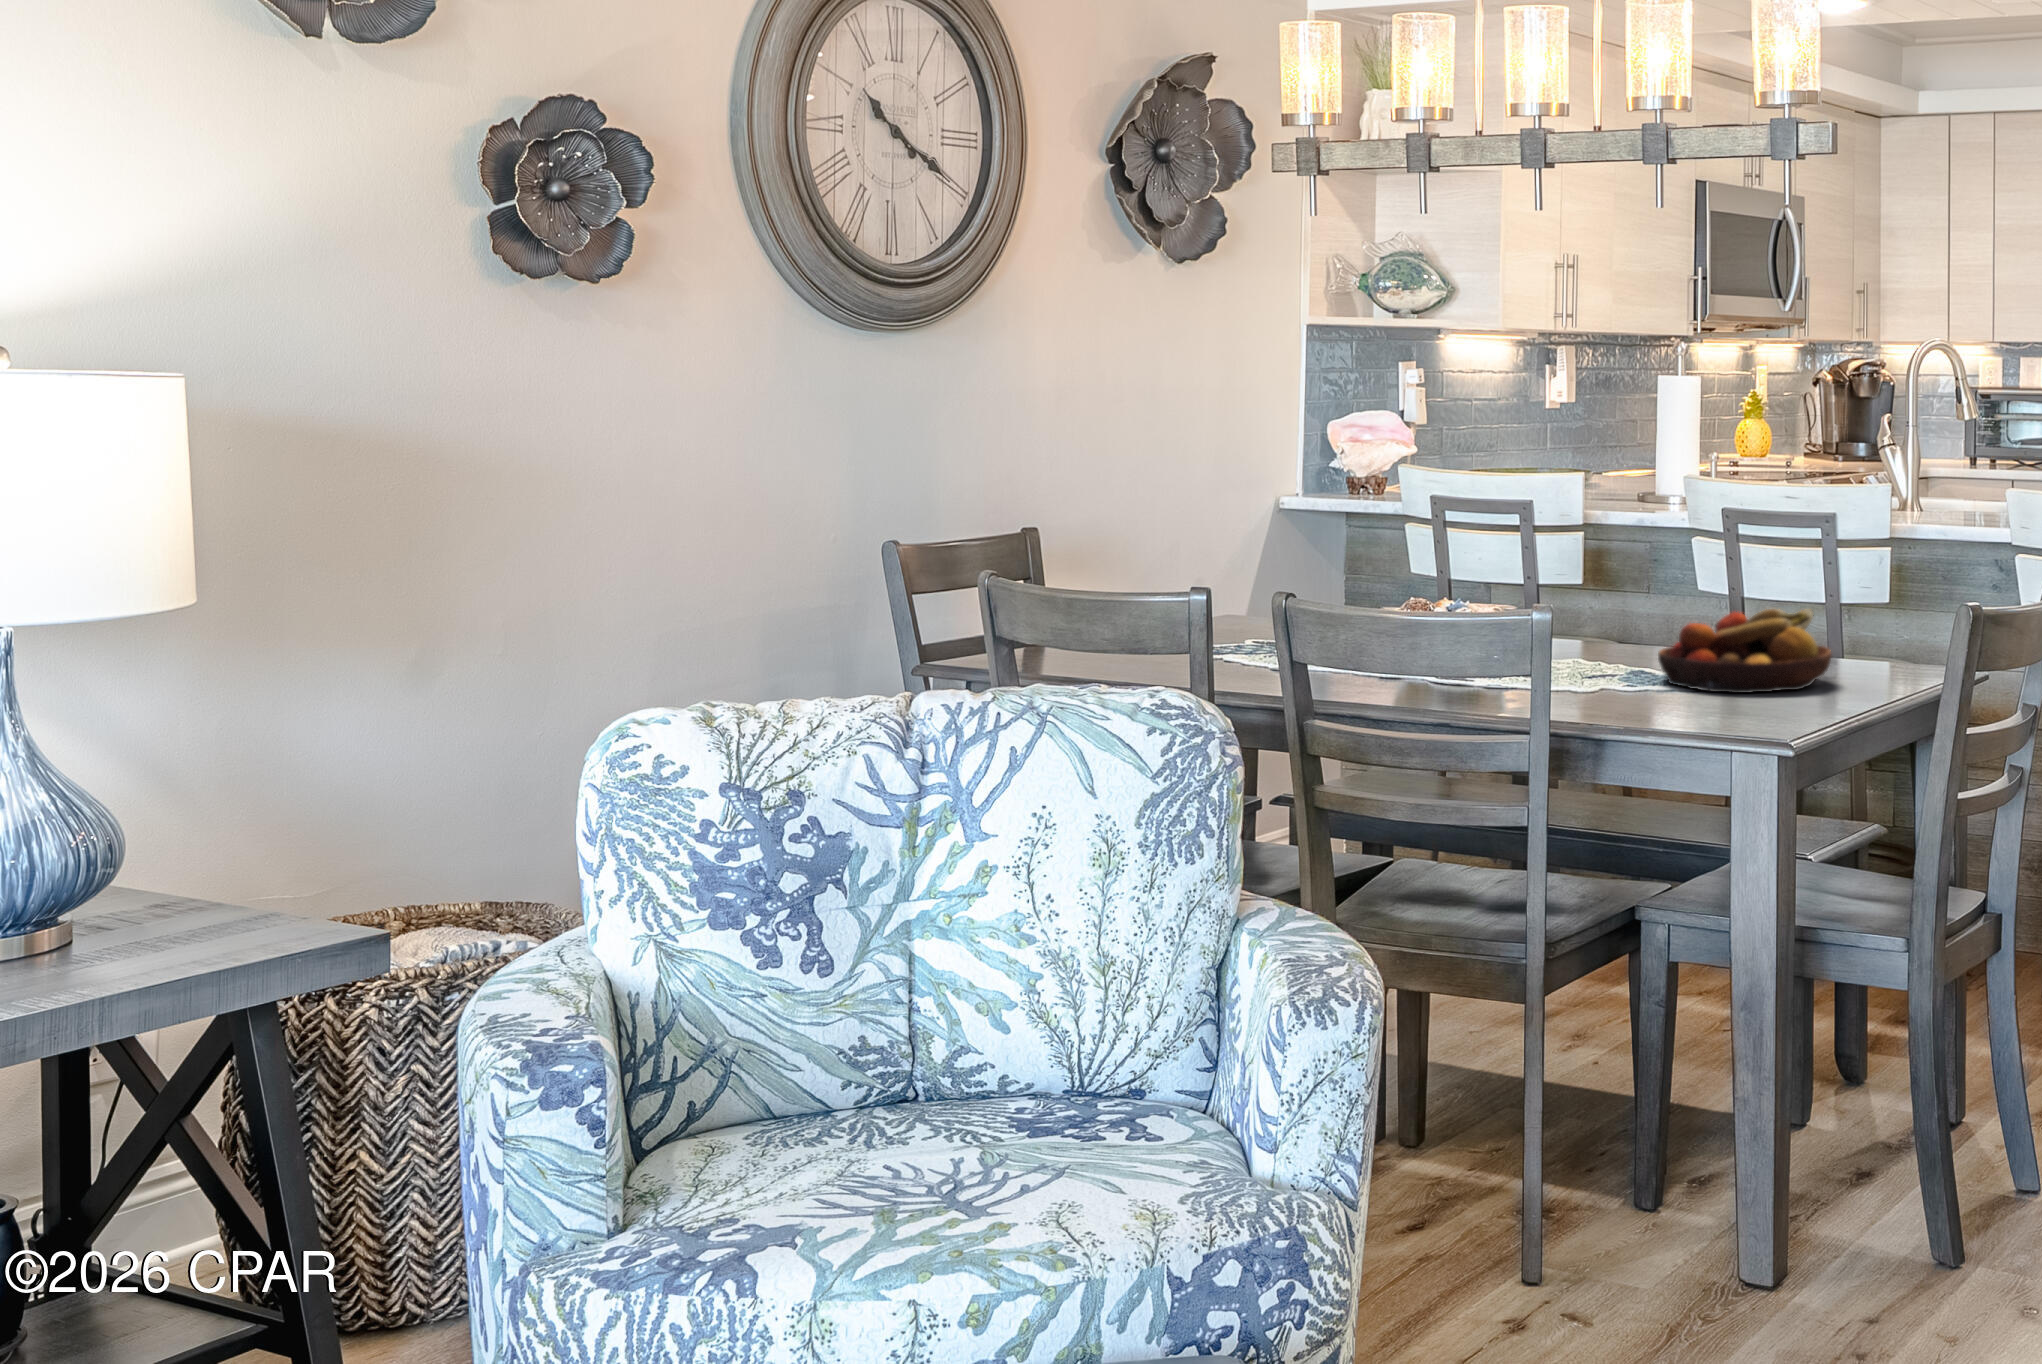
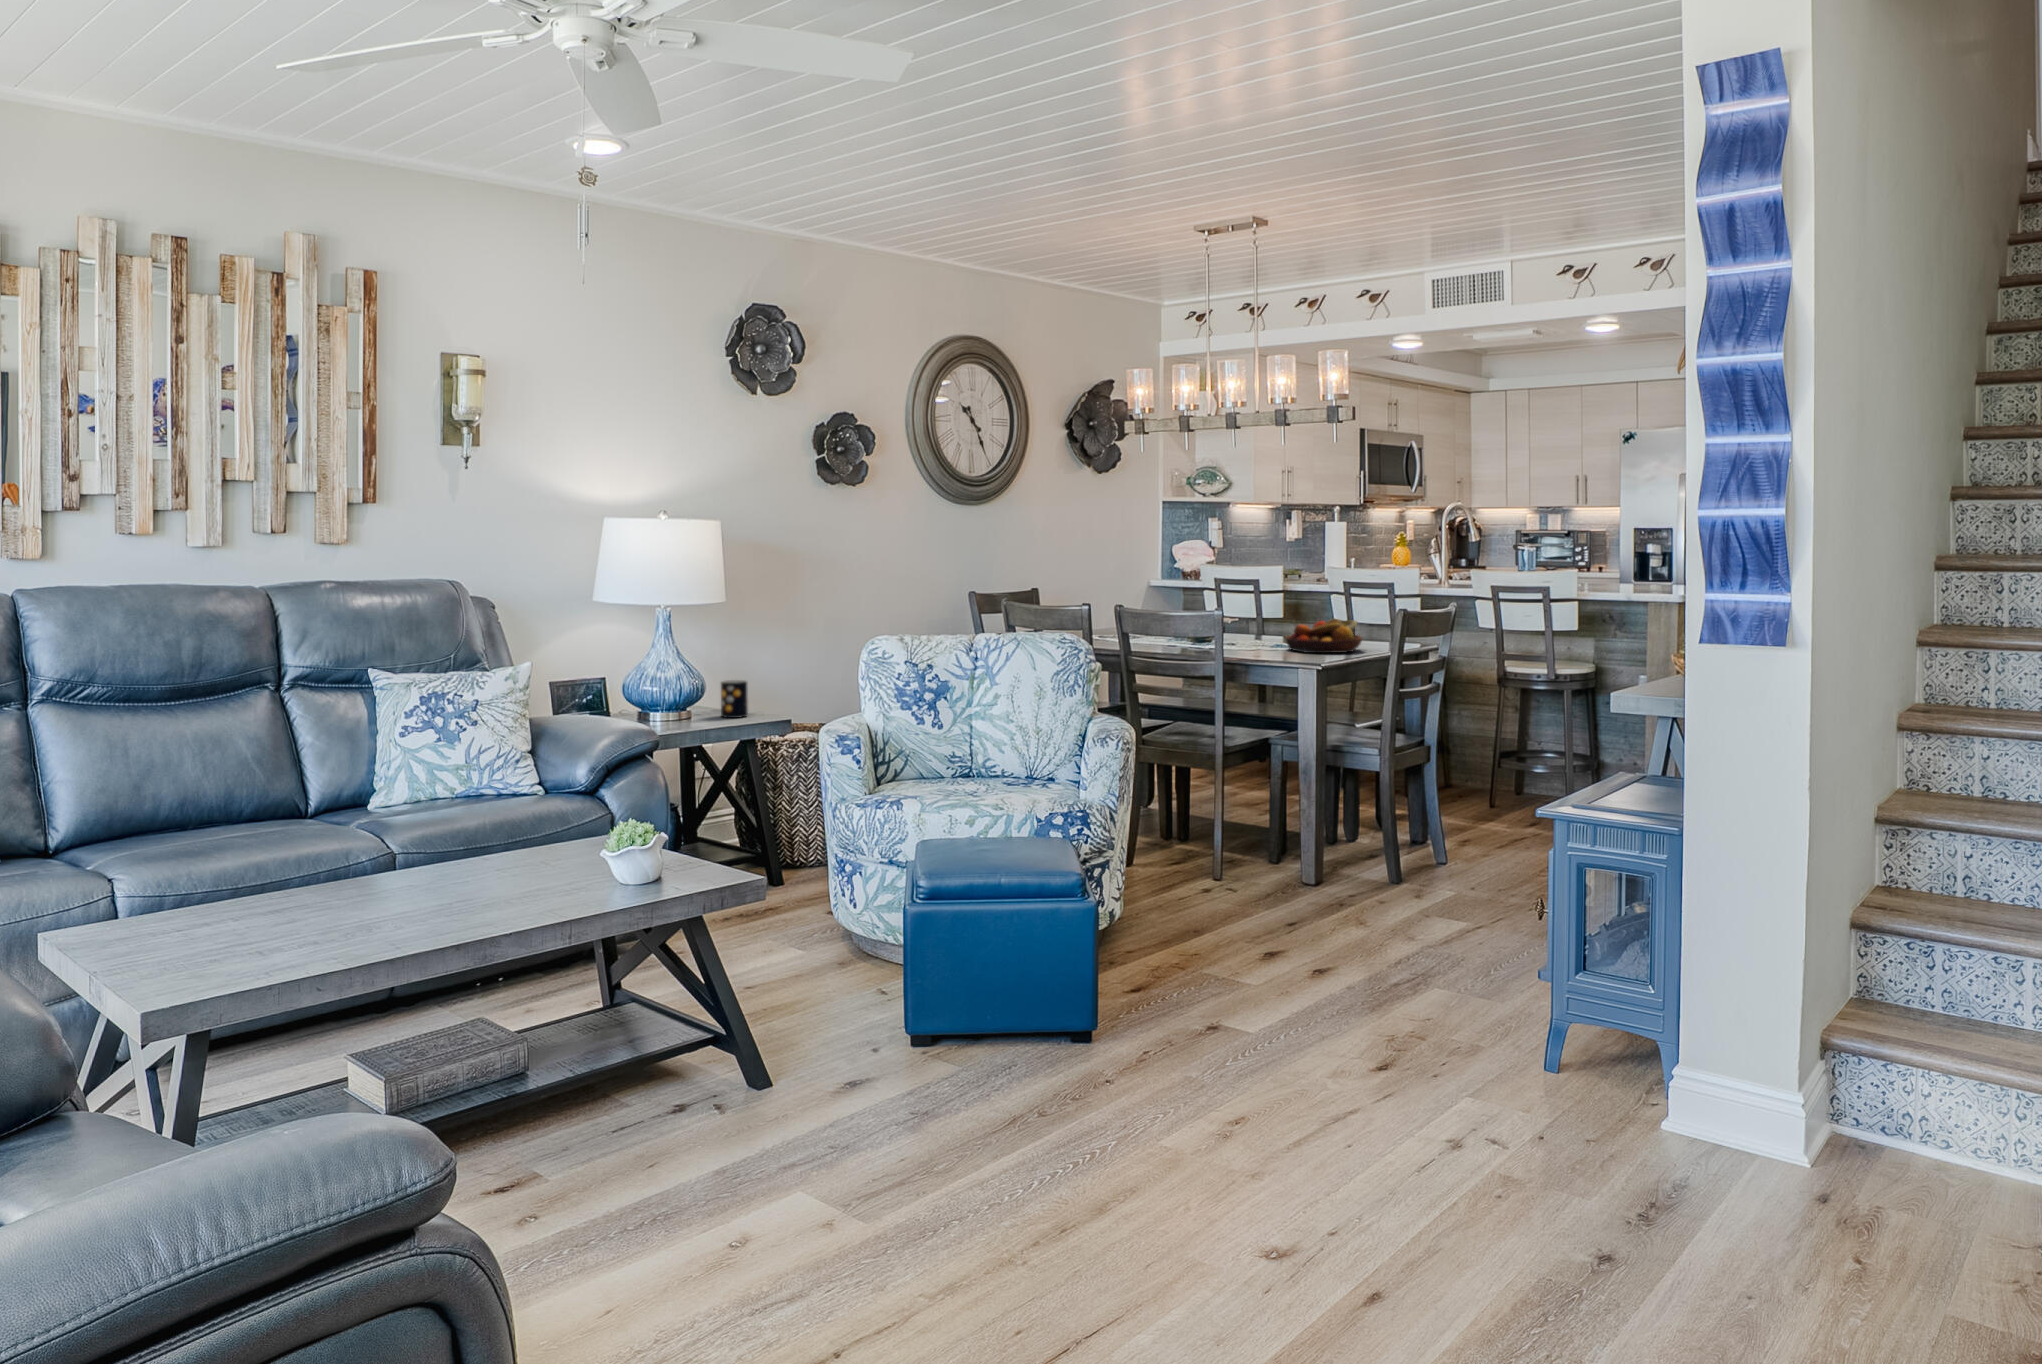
mug: none [150,832,238,950] -> present [721,680,748,718]

